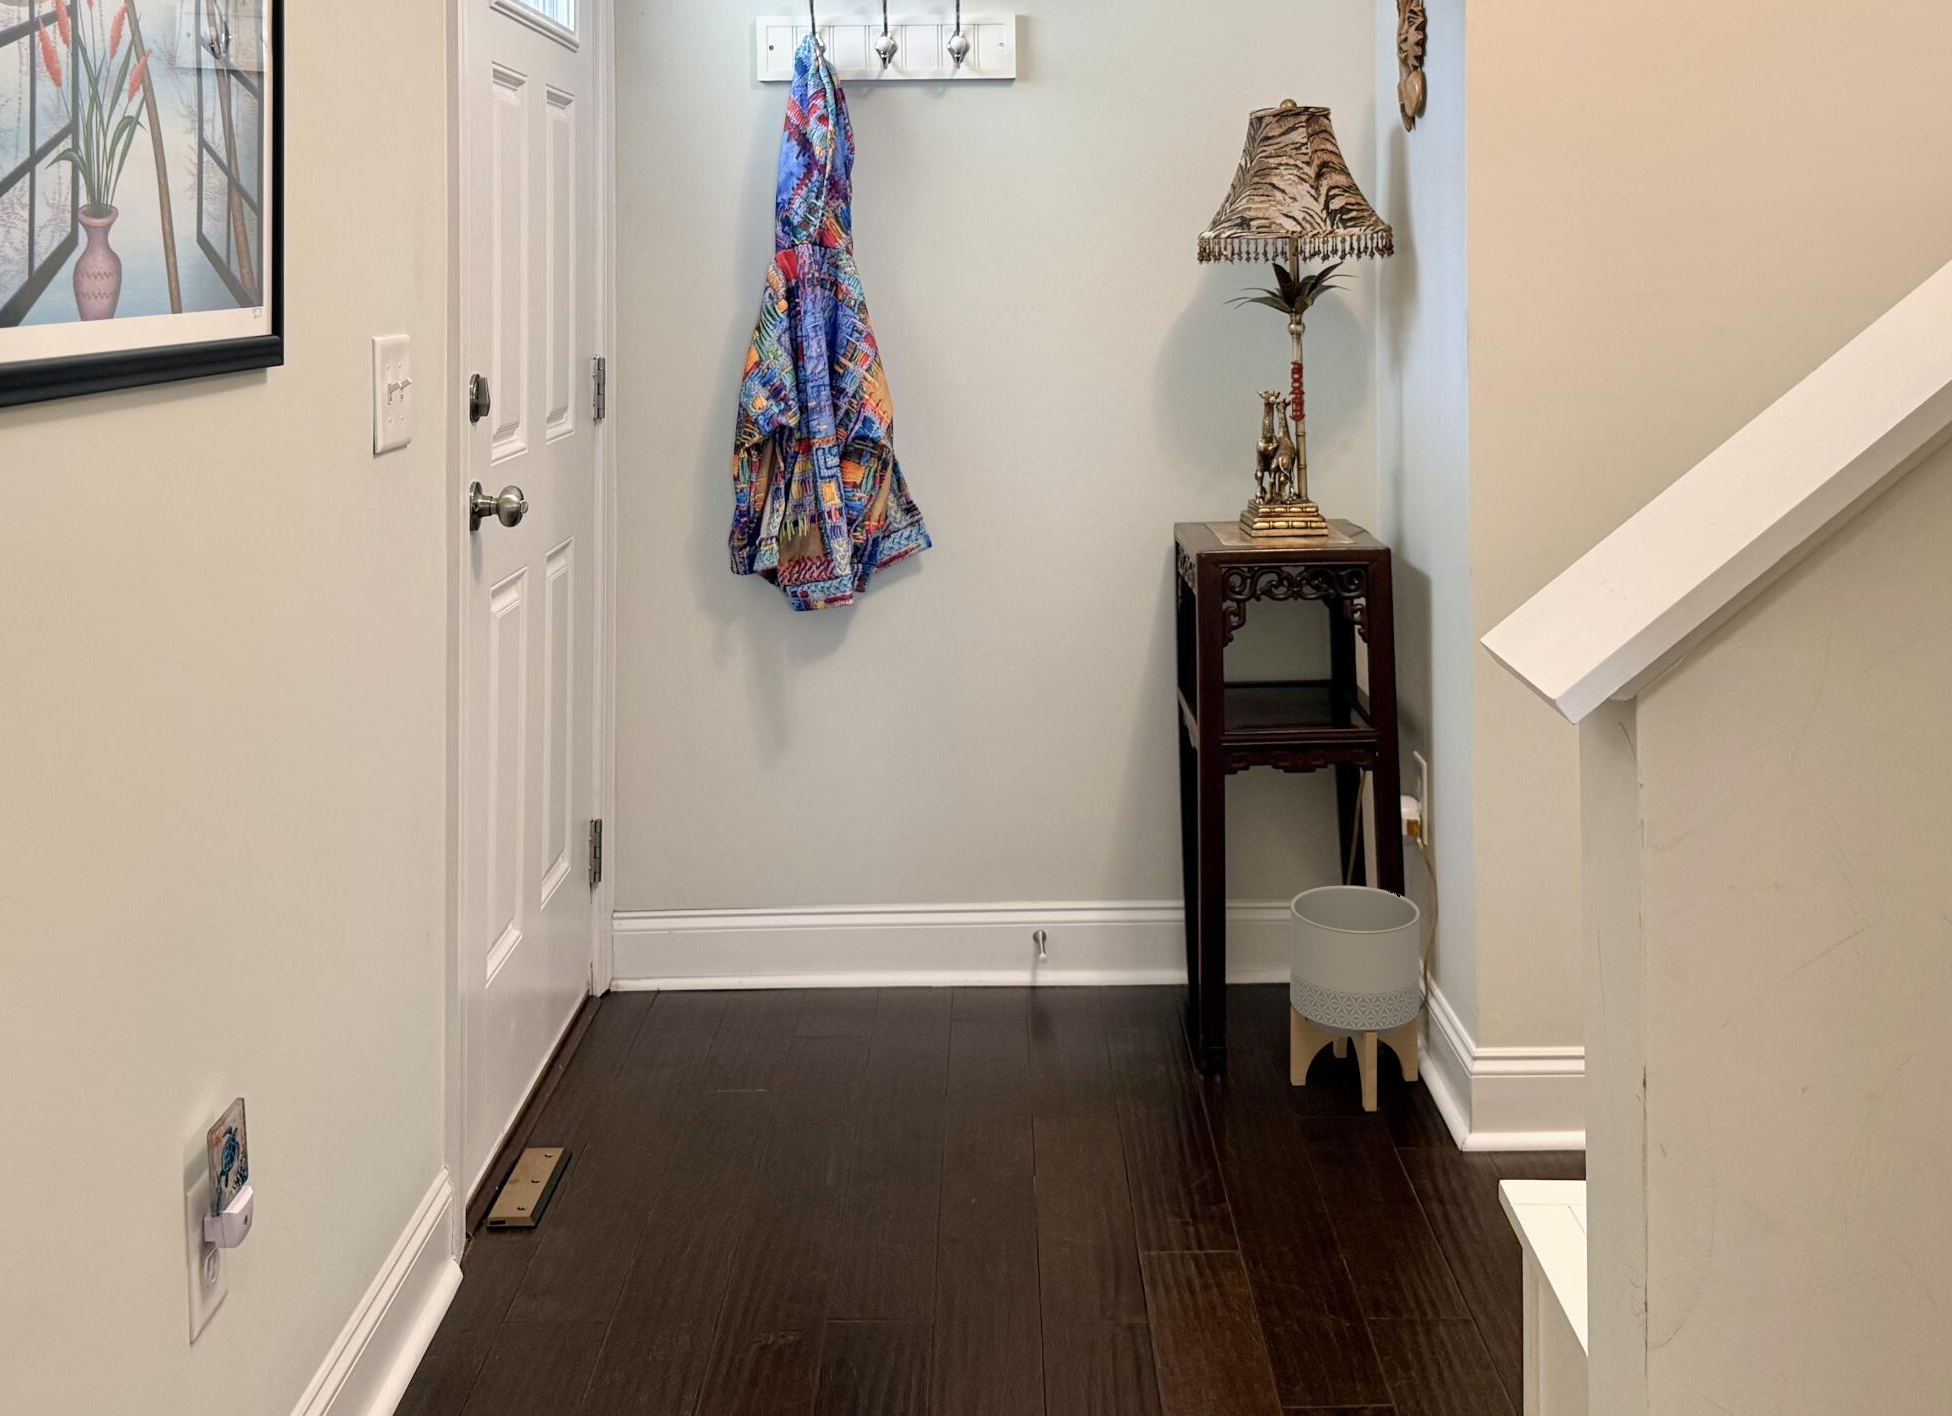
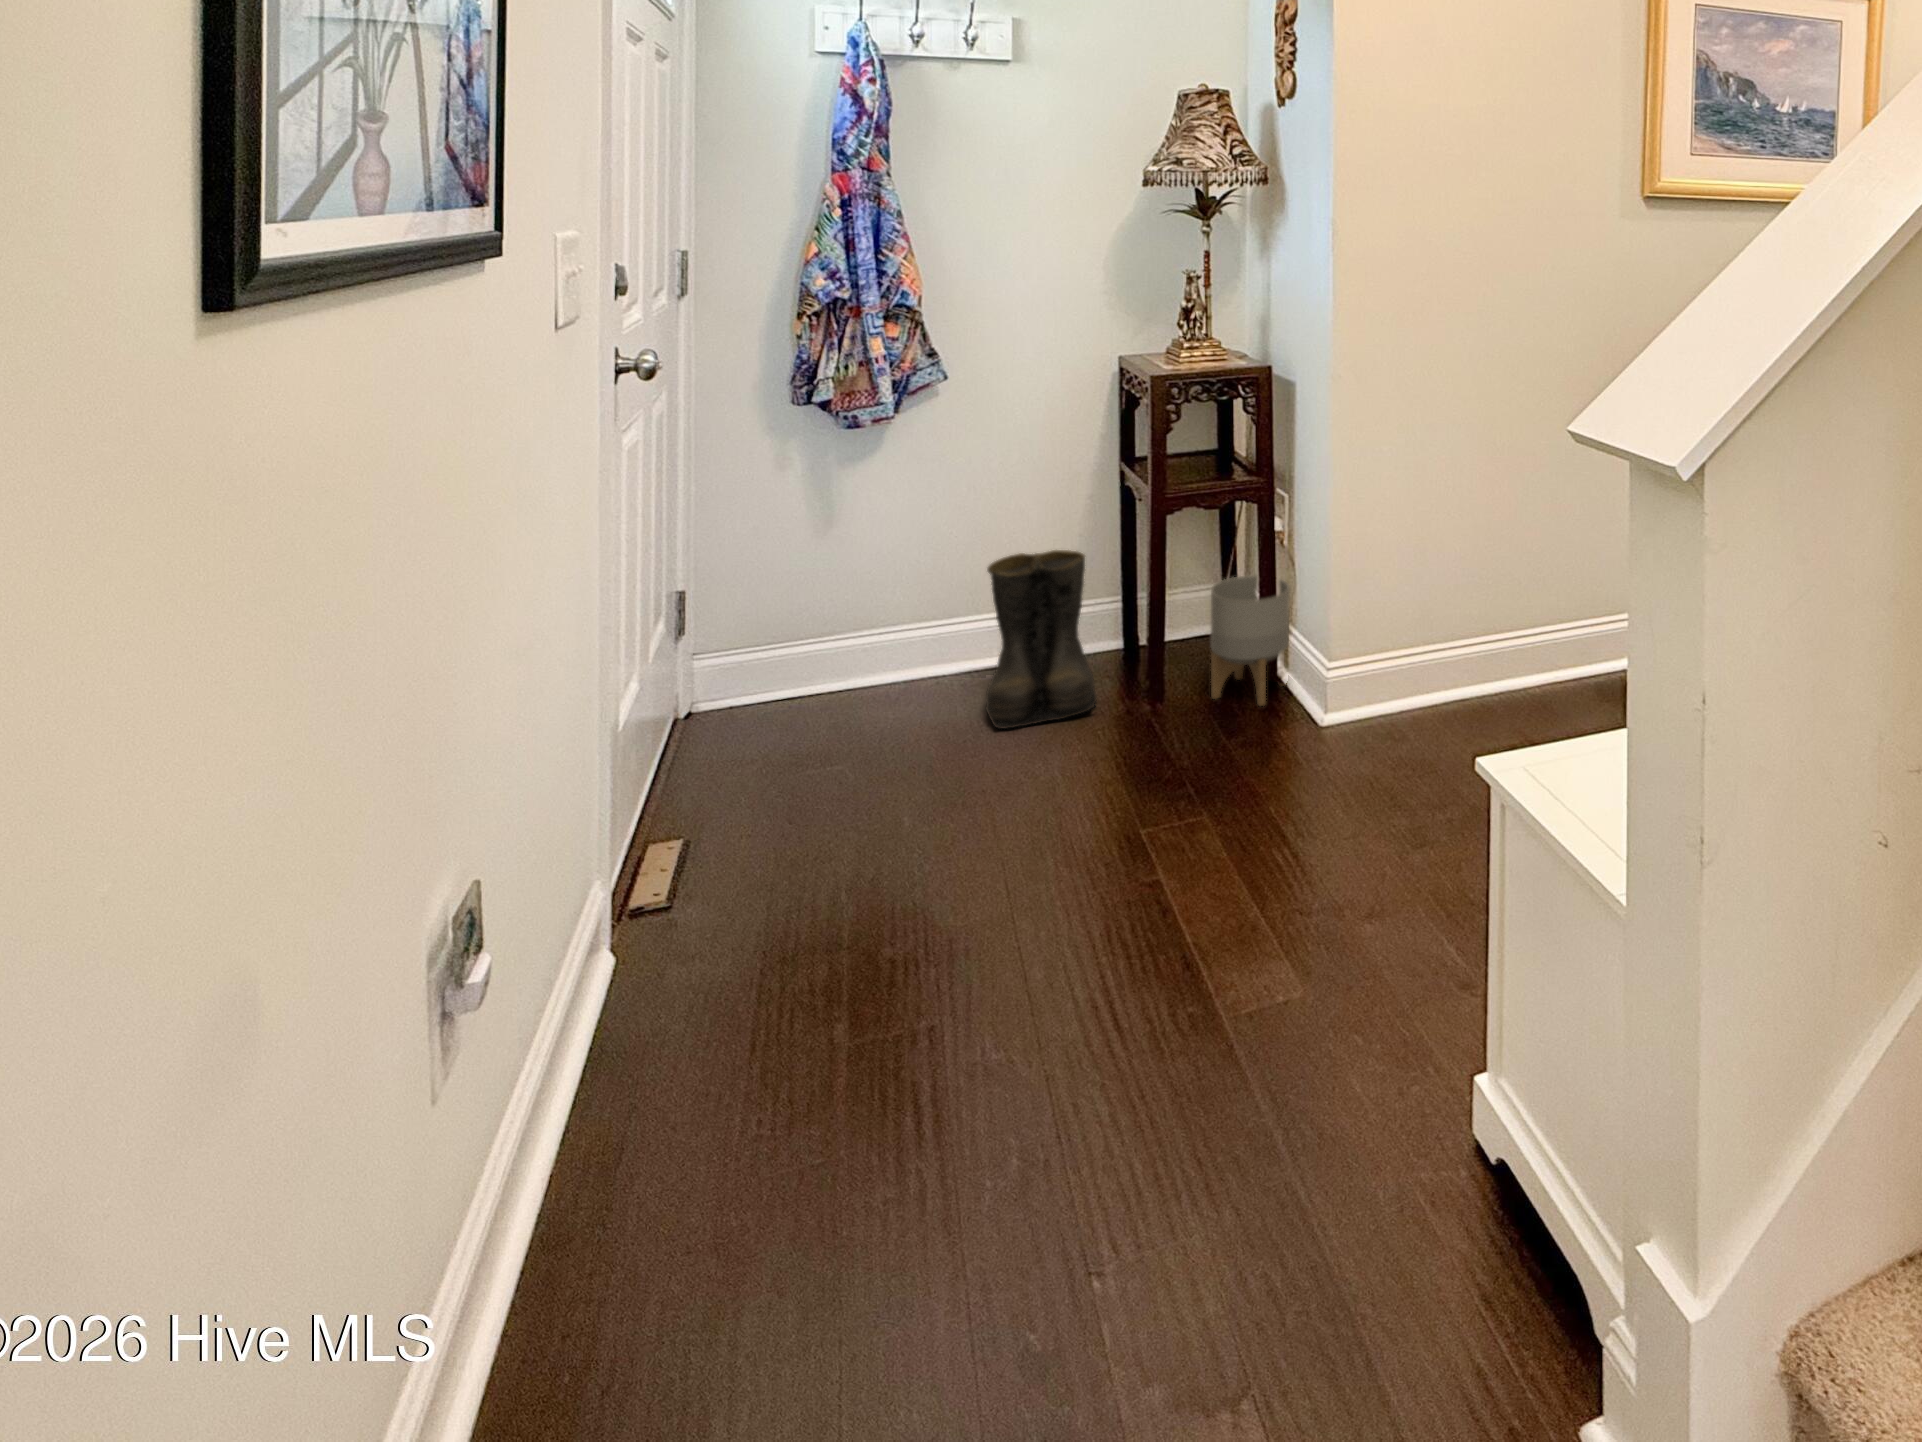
boots: none [956,810,1116,1082] -> present [986,550,1096,729]

